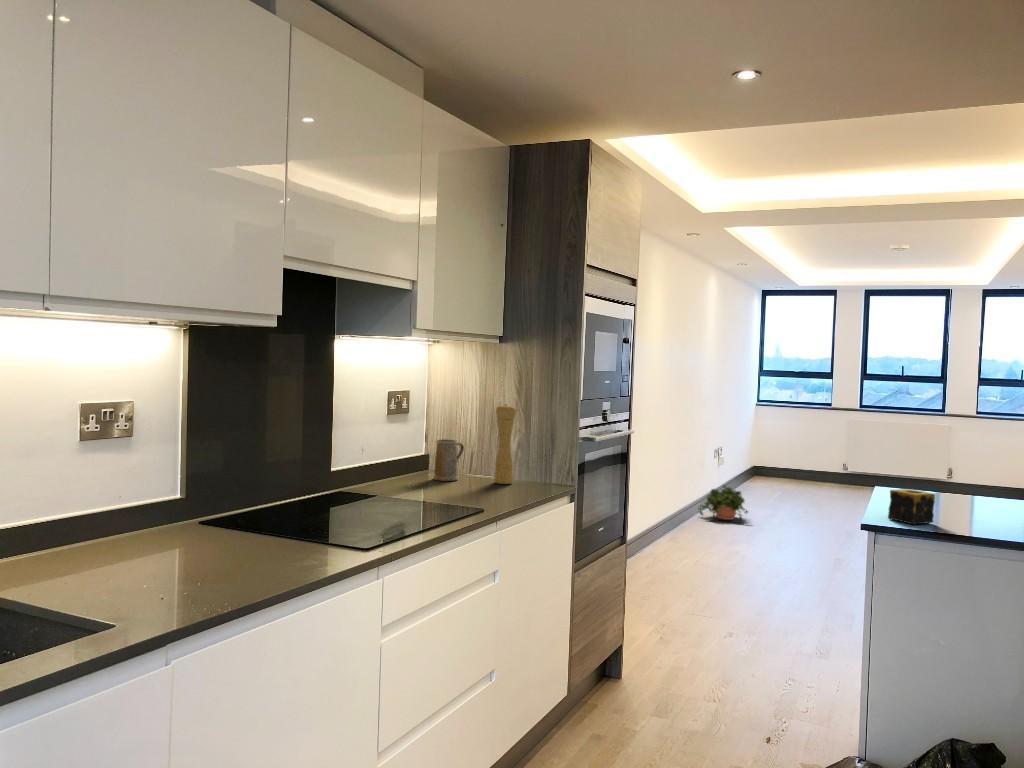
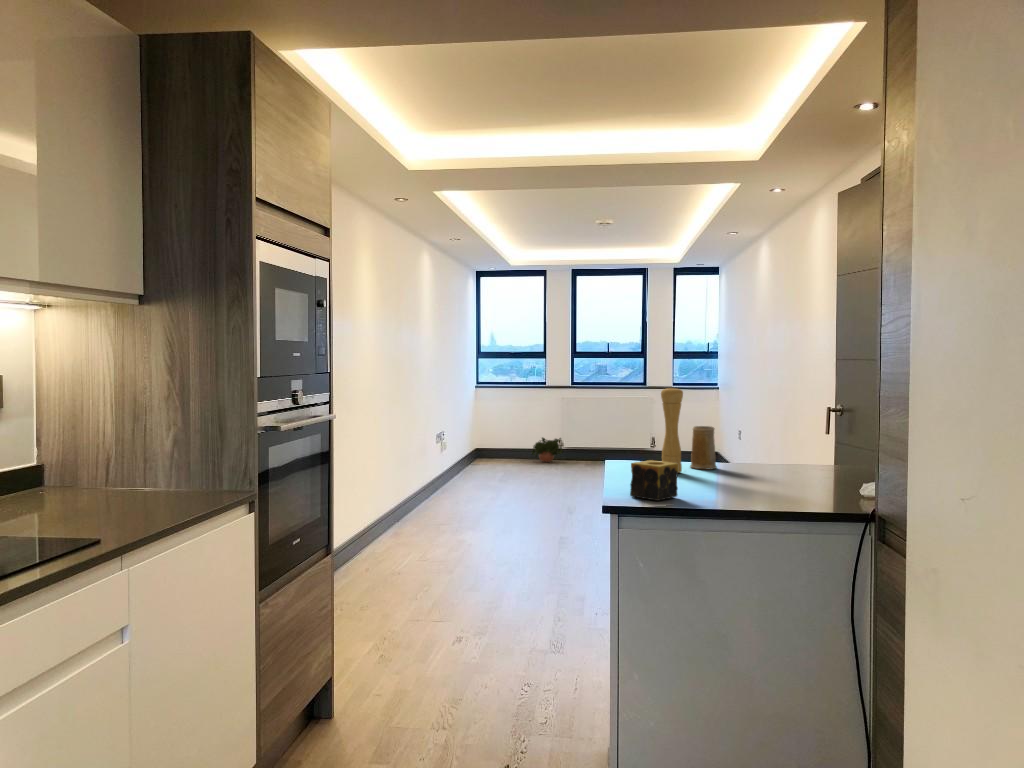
pepper mill: present [494,404,516,484] -> present [661,387,683,473]
mug: present [433,439,464,481] -> present [690,426,717,469]
potted plant: present [699,485,748,520] -> present [532,438,563,461]

